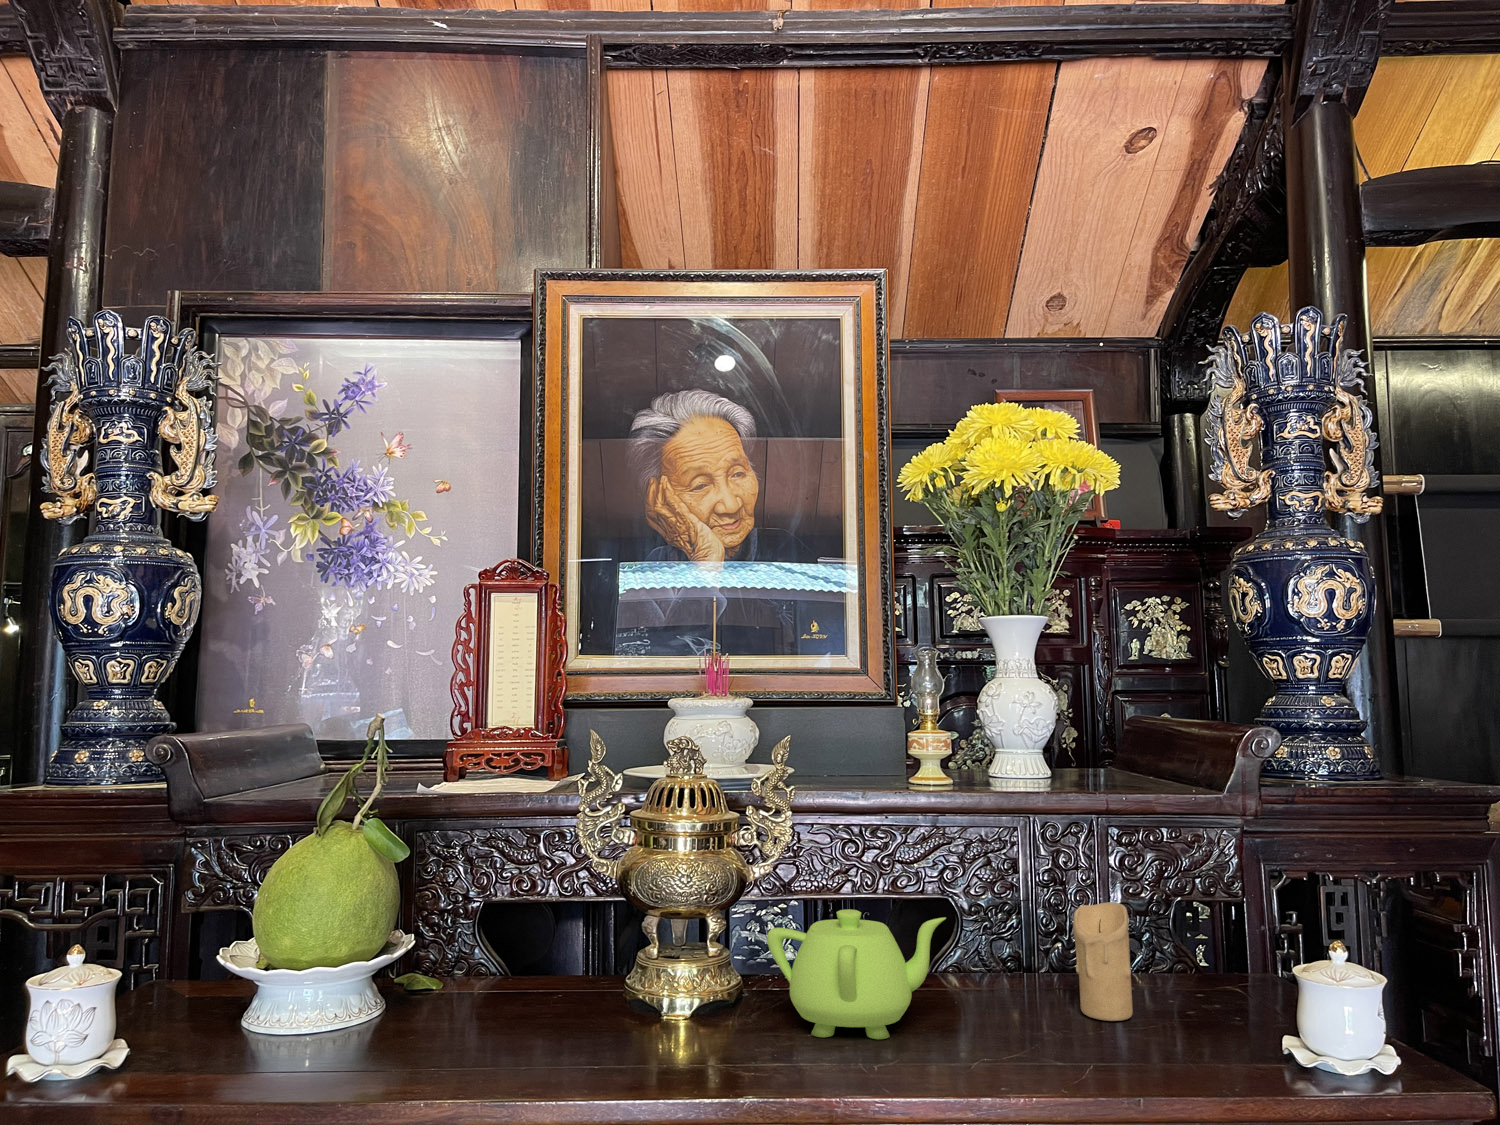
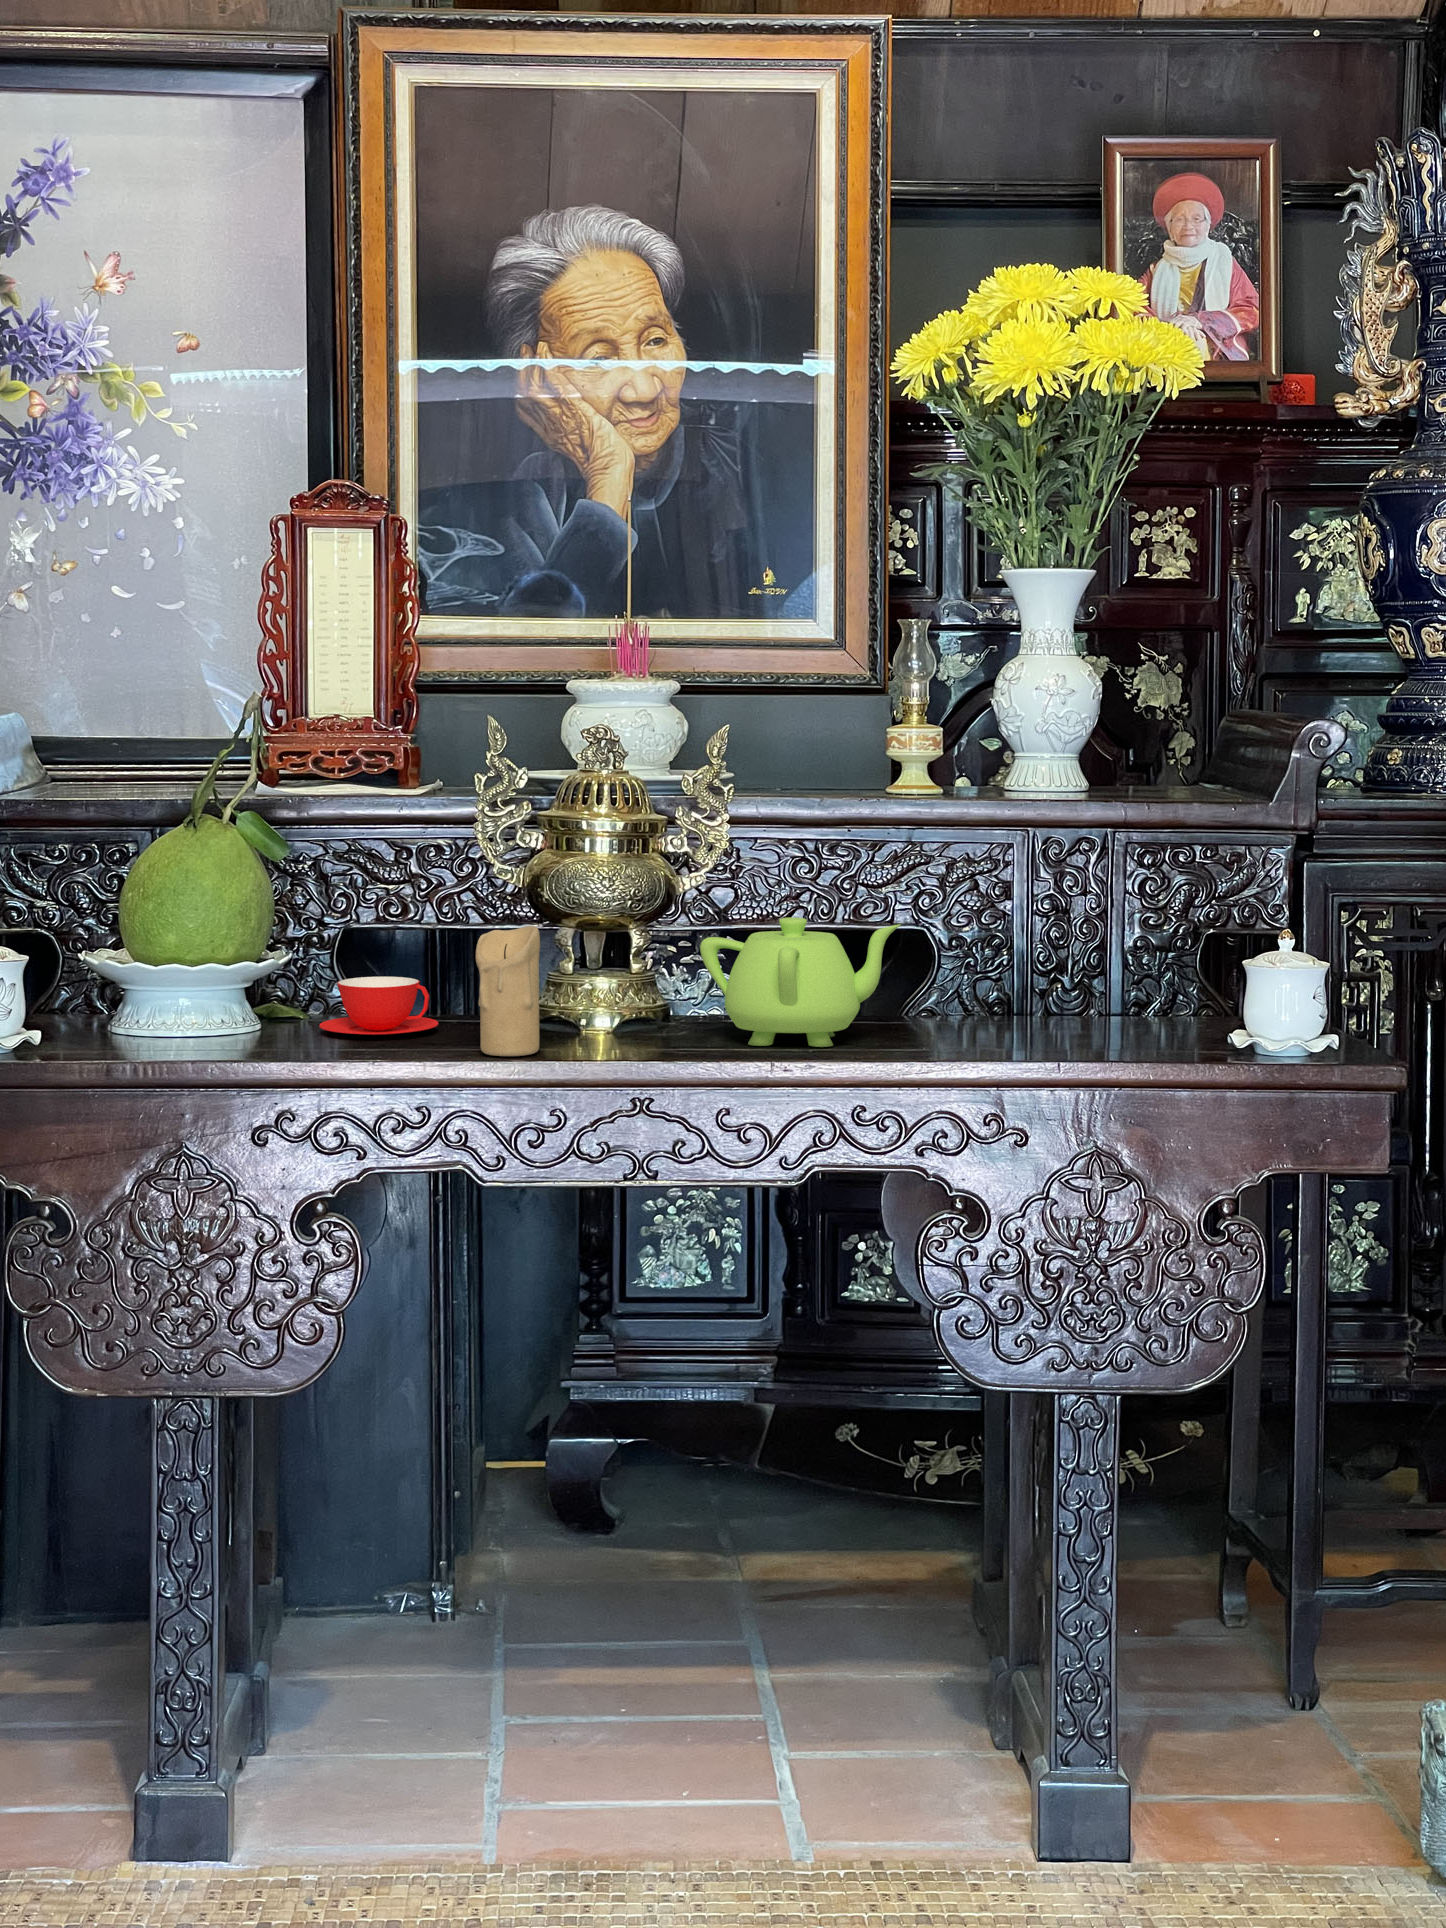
candle: present [1073,902,1133,1021] -> present [476,926,540,1056]
teacup: none [435,956,541,1021] -> present [319,977,438,1035]

